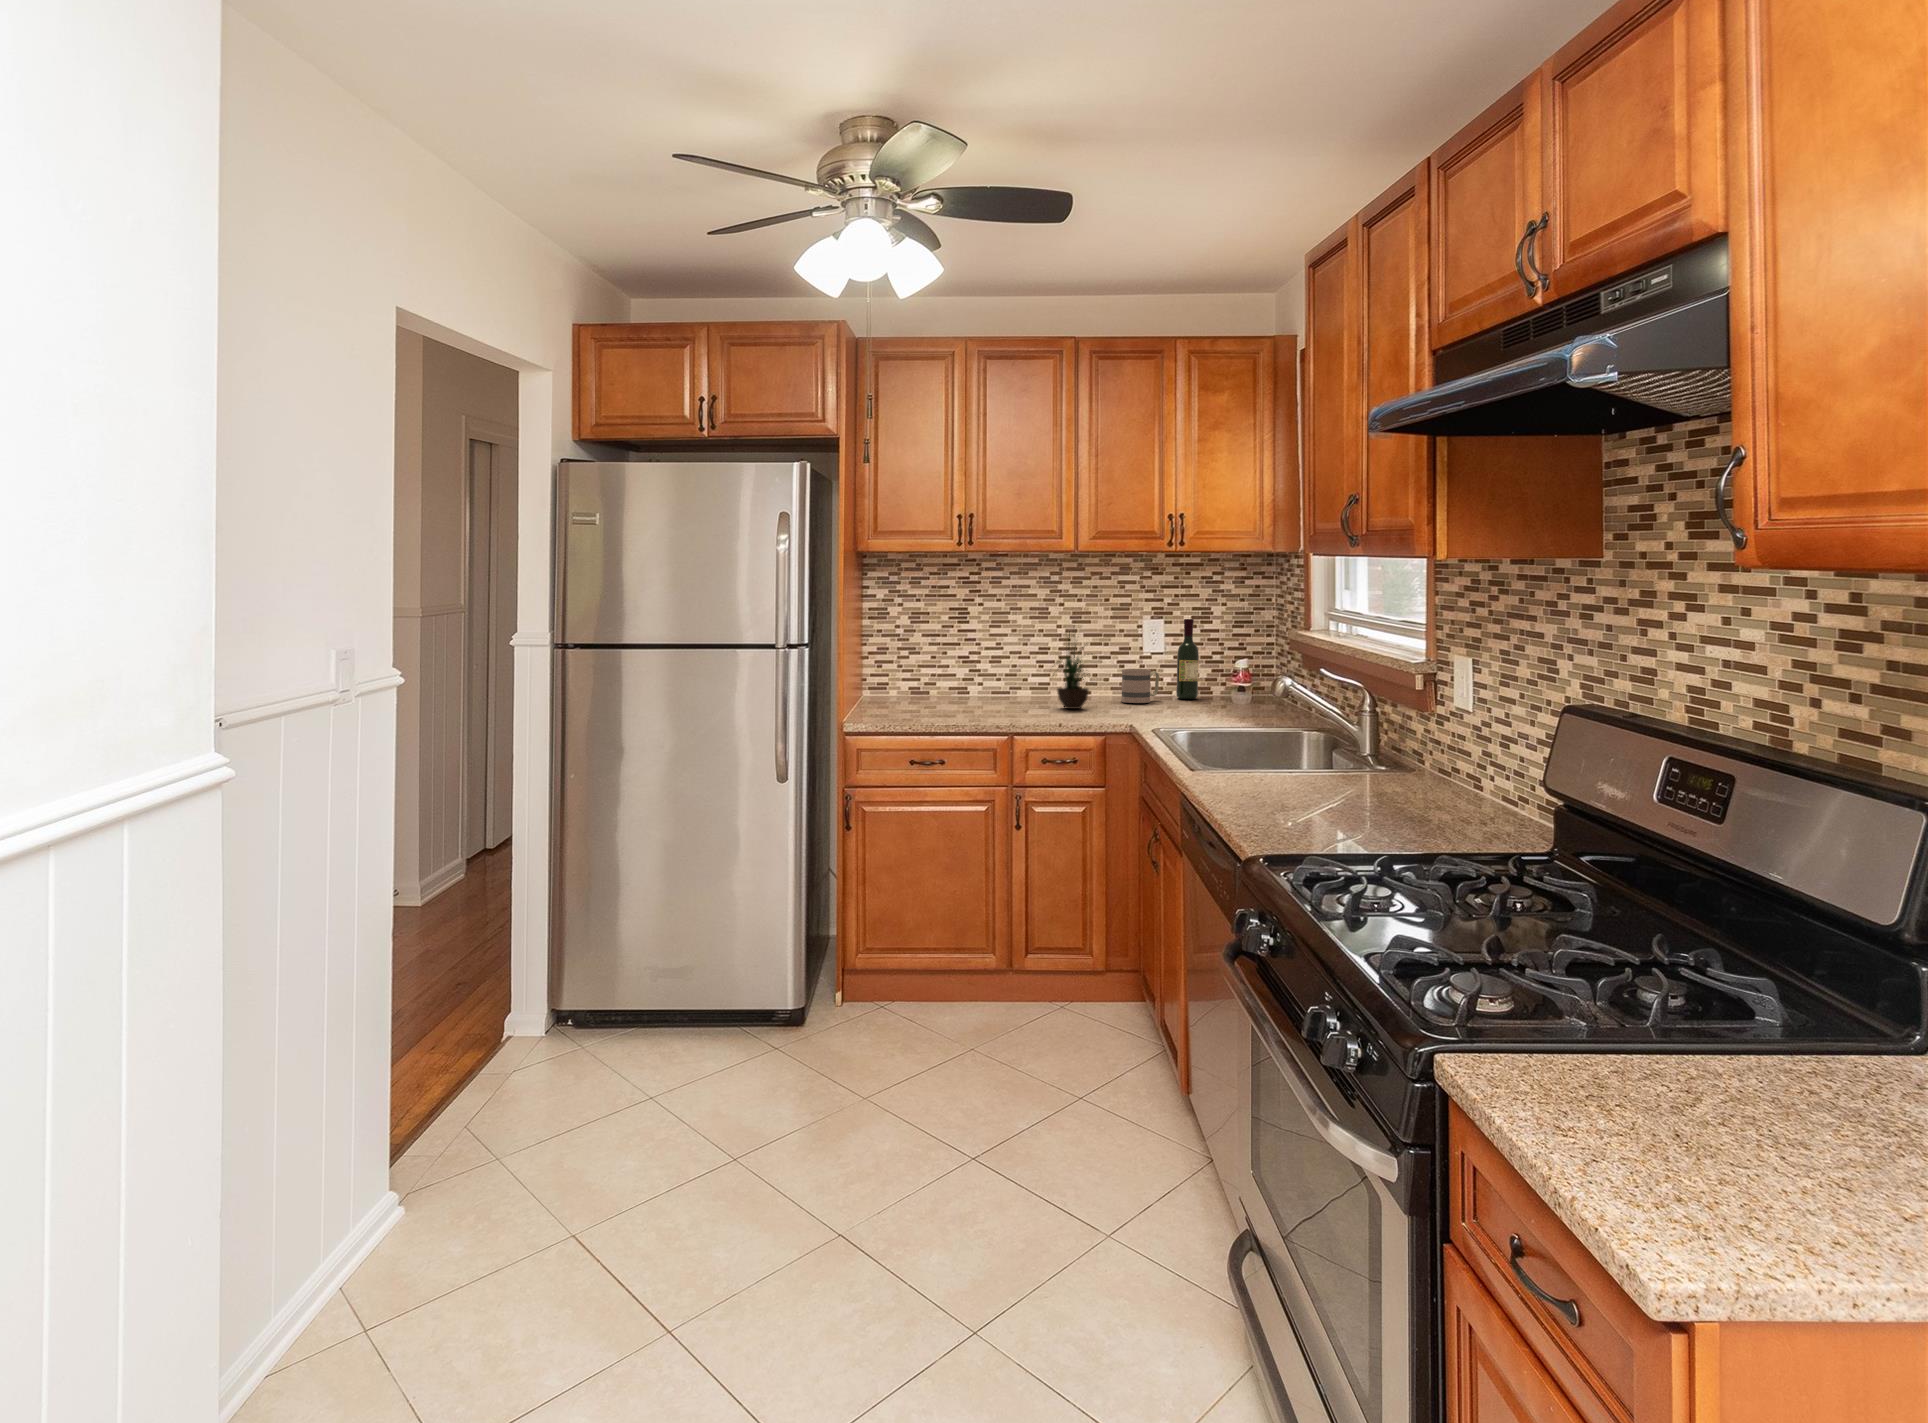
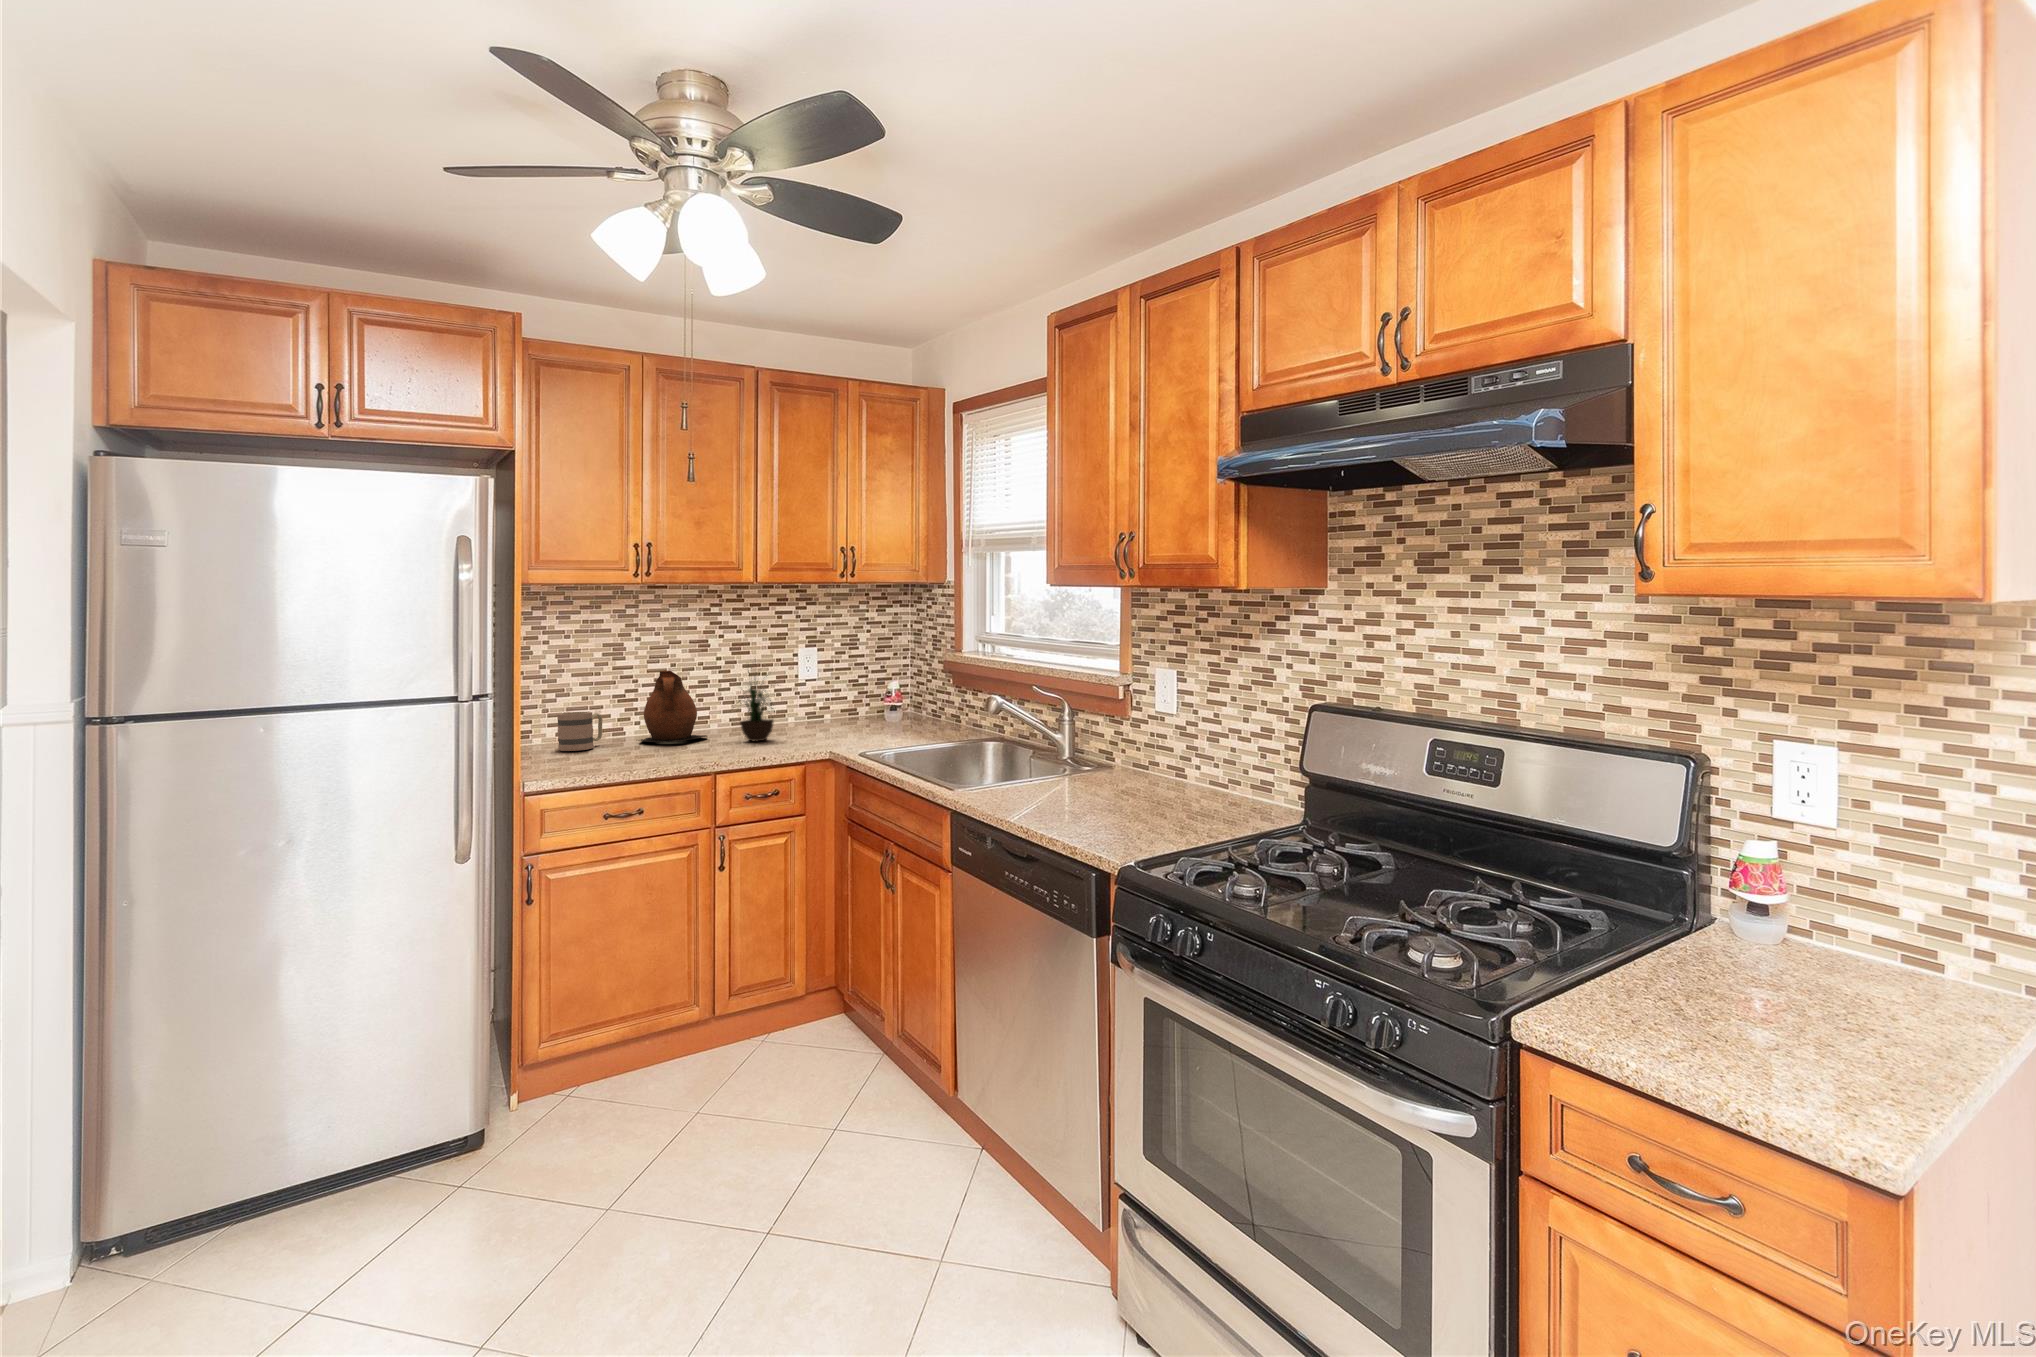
wine bottle: present [1176,619,1199,699] -> none [836,648,856,722]
ceramic pitcher: none [970,636,1033,703] -> present [640,671,707,742]
mug: present [1121,669,1159,703] -> present [557,712,602,751]

